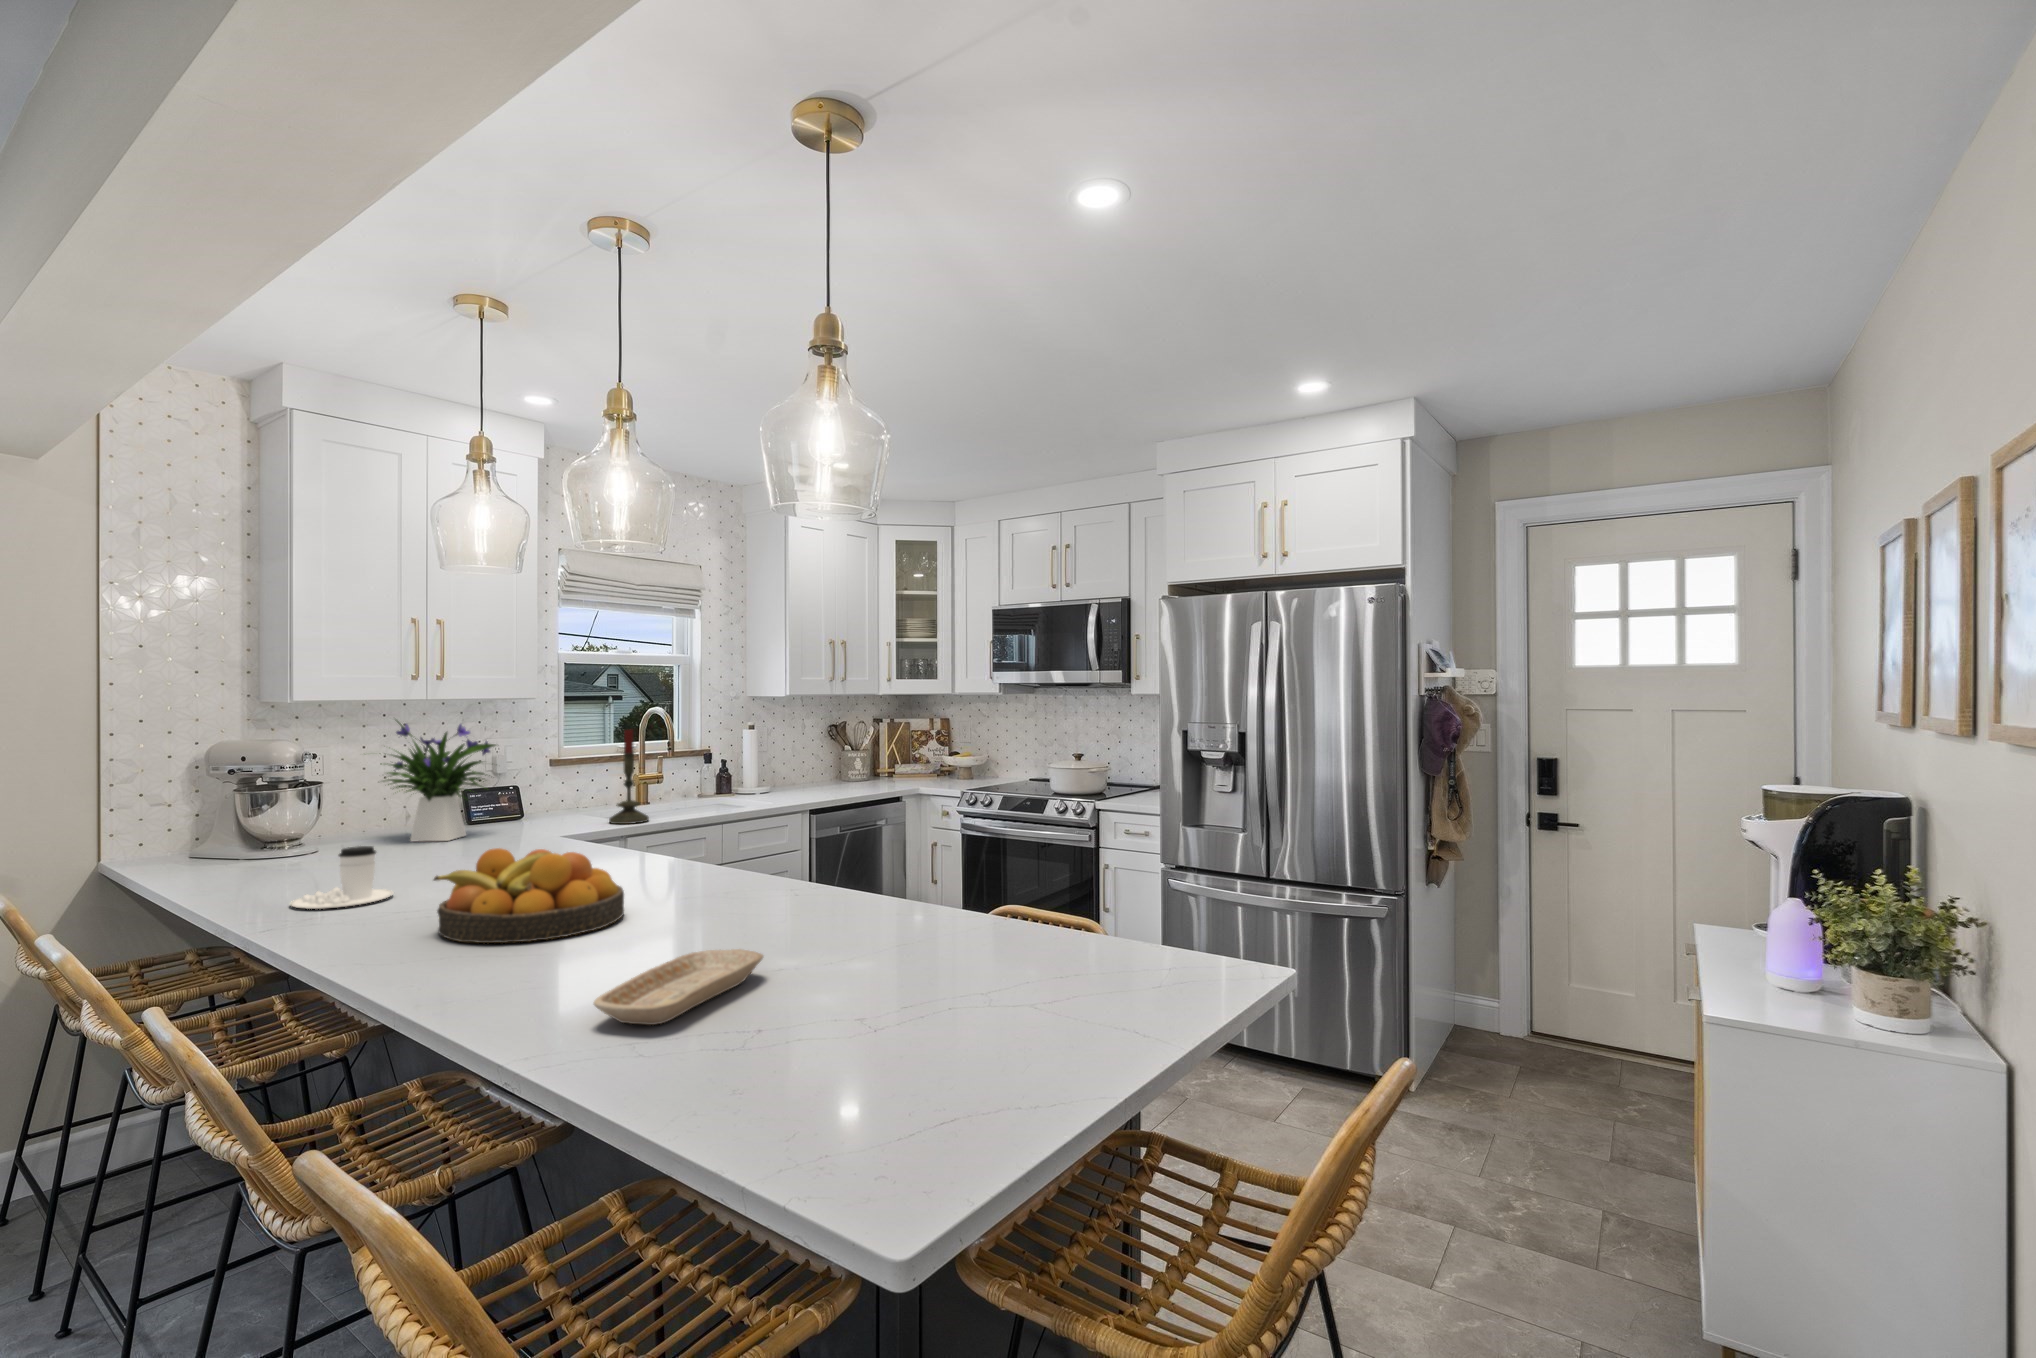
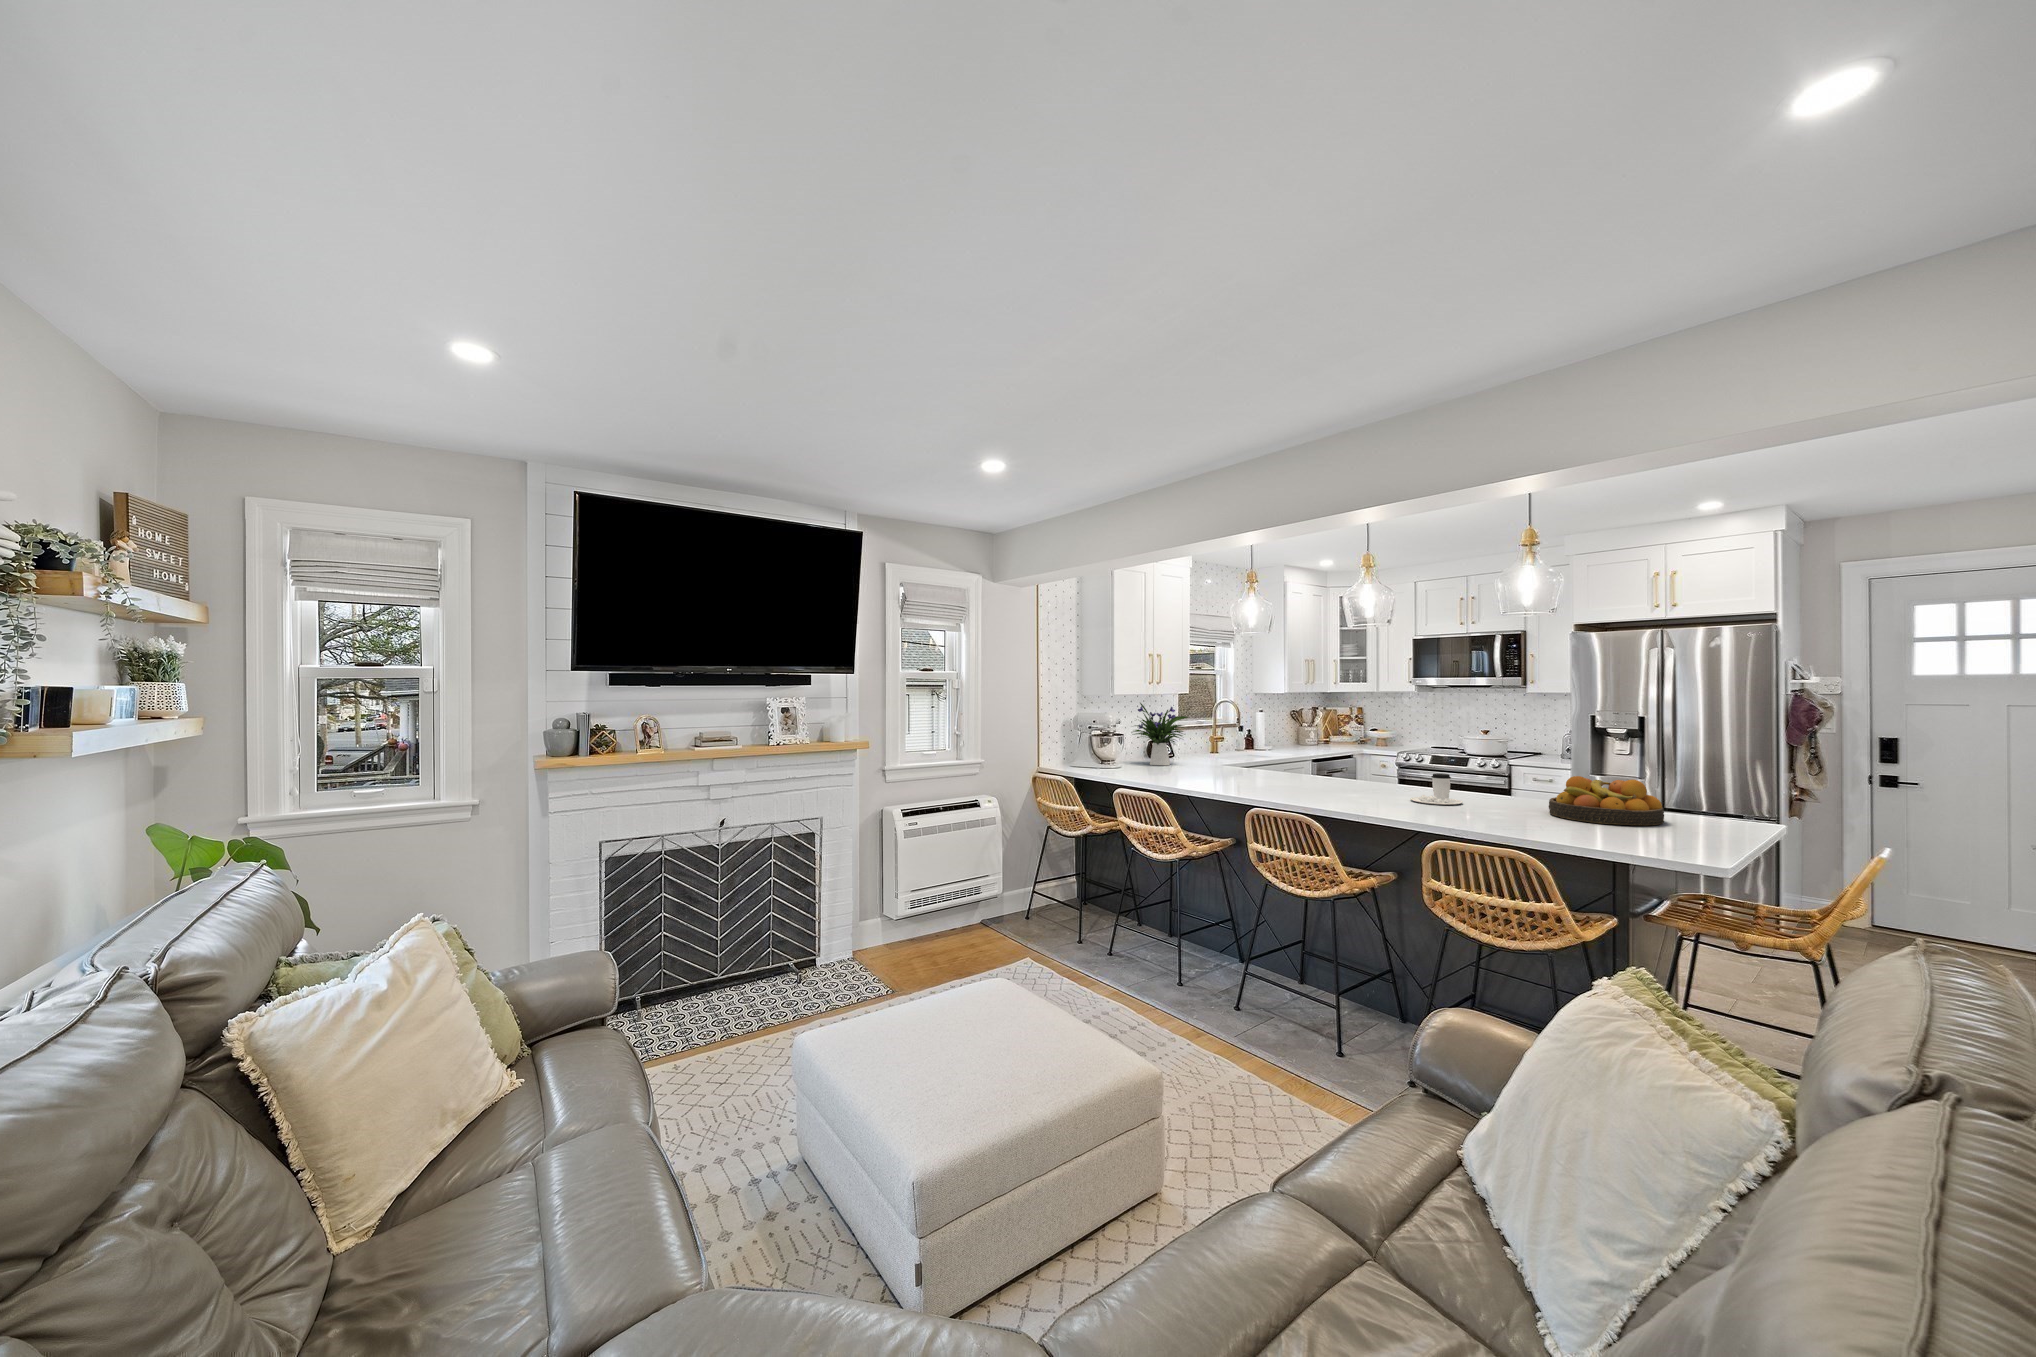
candle: present [609,730,649,824] -> none [1226,709,1247,762]
coffee cup: present [290,846,393,909] -> present [1411,773,1462,805]
fruit bowl: present [434,848,624,943] -> present [1549,776,1664,826]
tray: present [594,949,763,1025] -> none [1459,805,1505,826]

